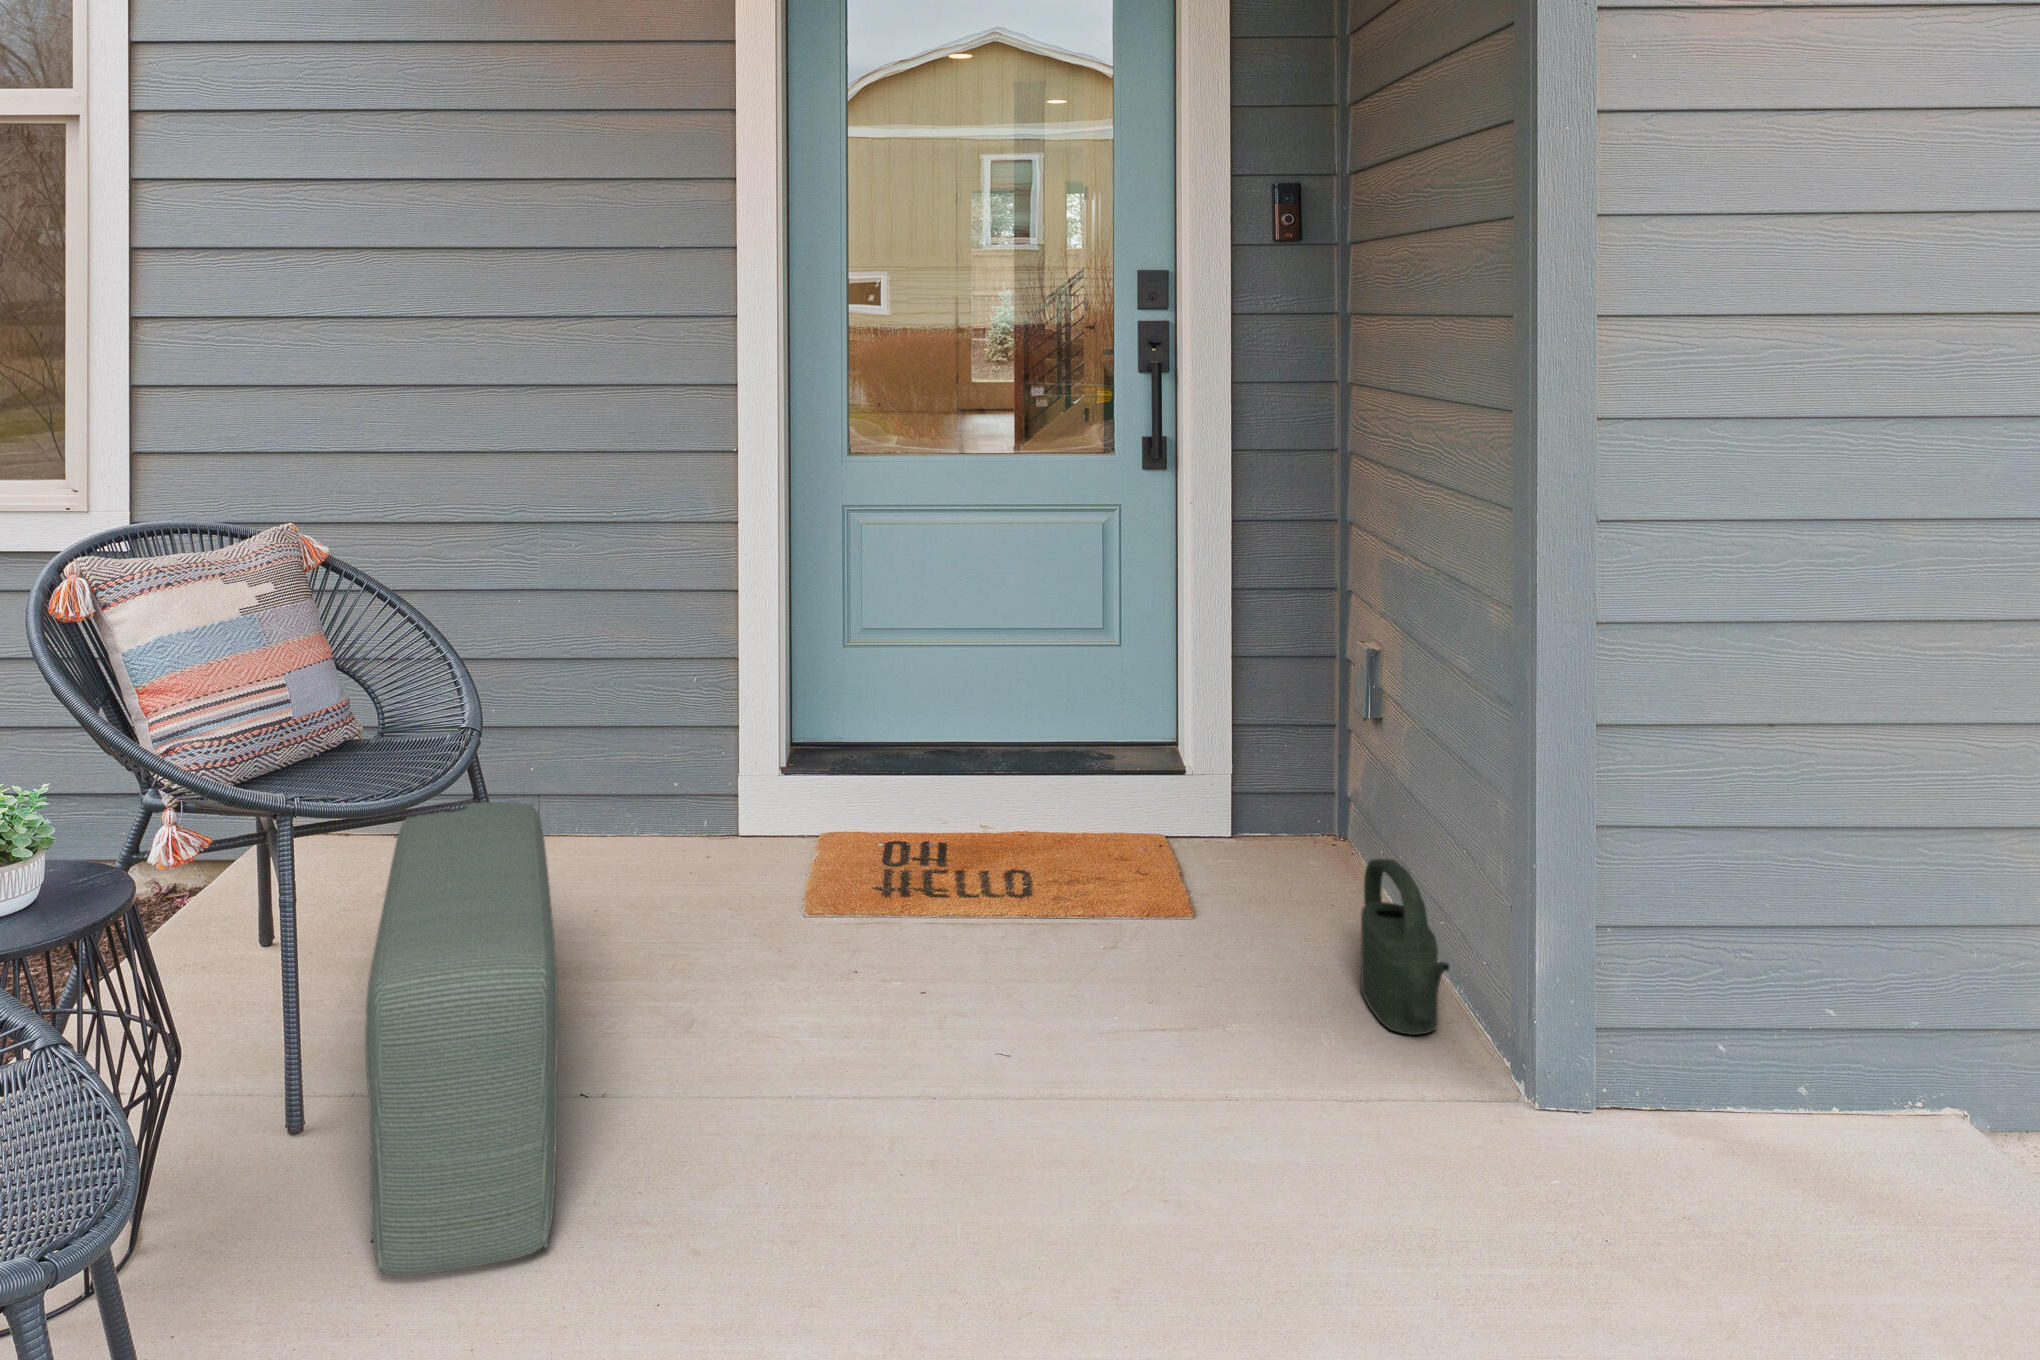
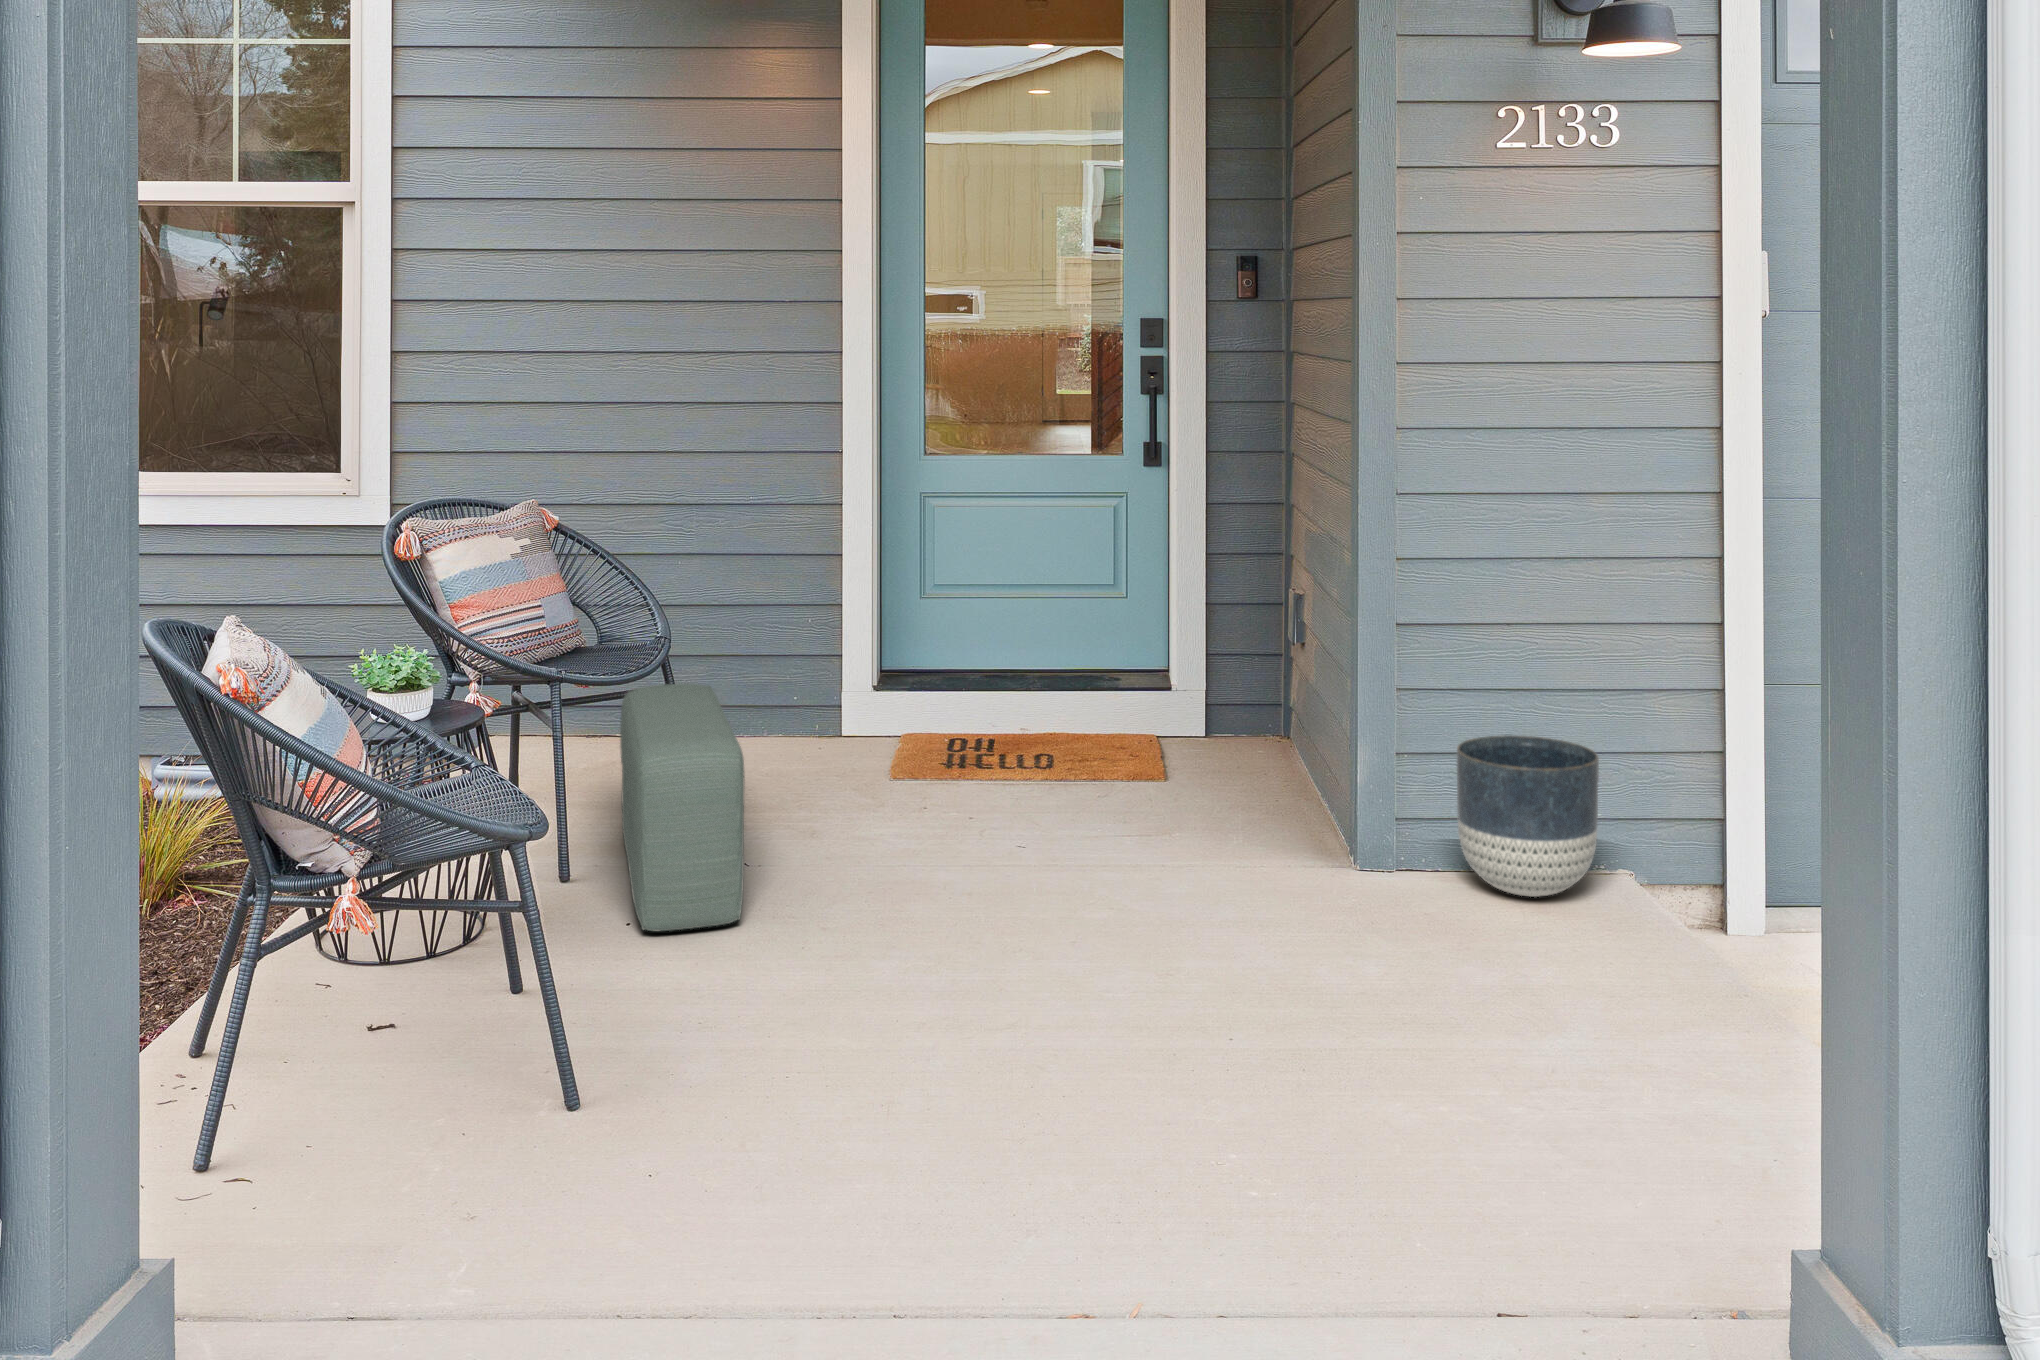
watering can: present [1361,859,1449,1035] -> none [1267,724,1311,834]
planter: none [1713,907,1974,1196] -> present [1457,735,1599,897]

